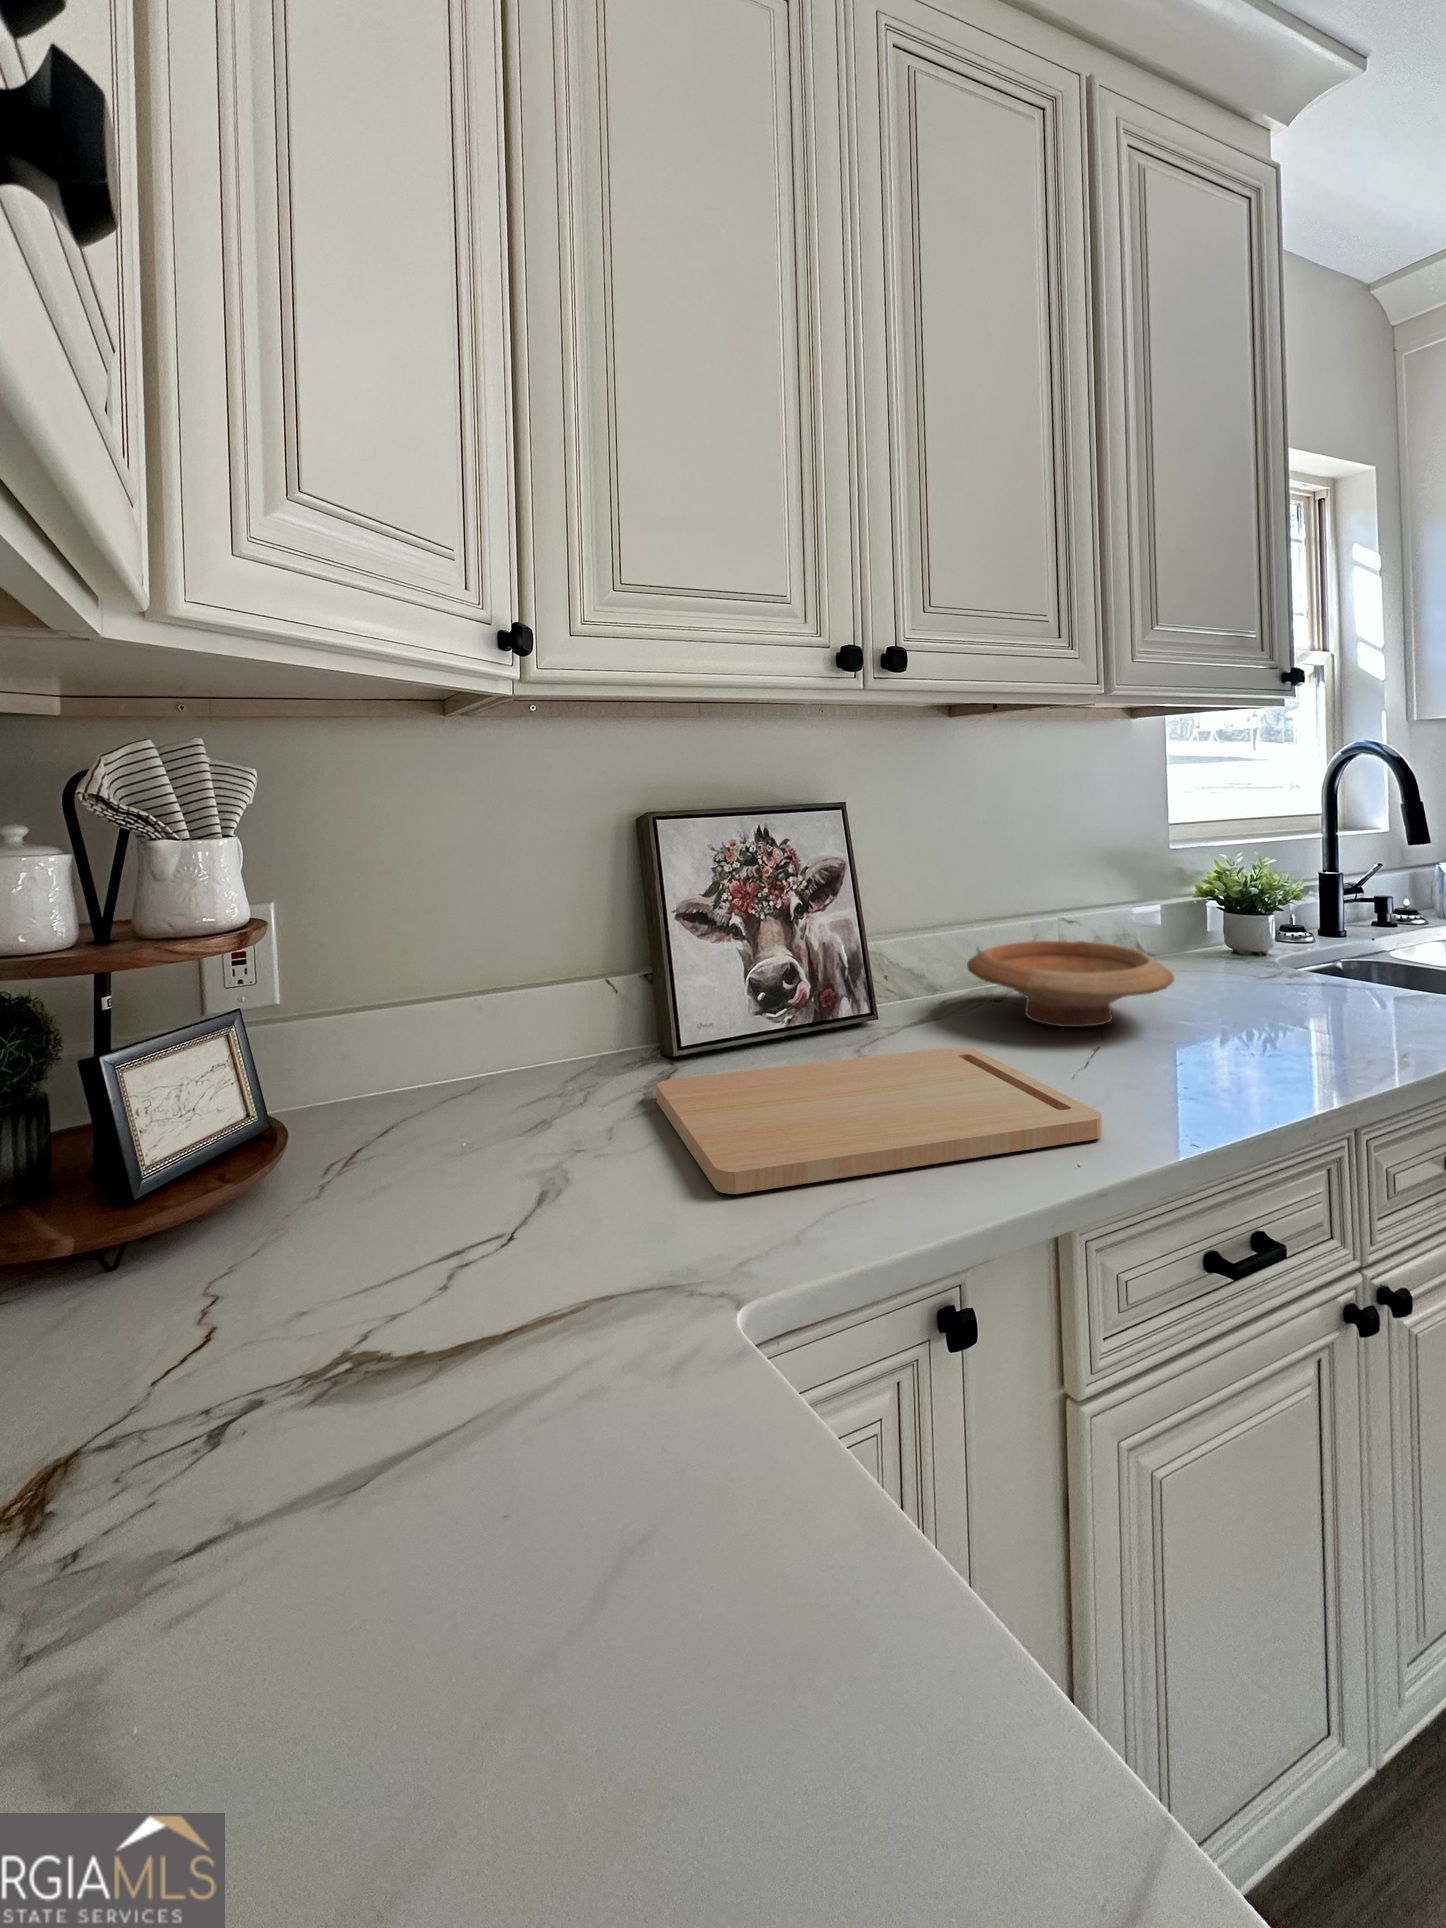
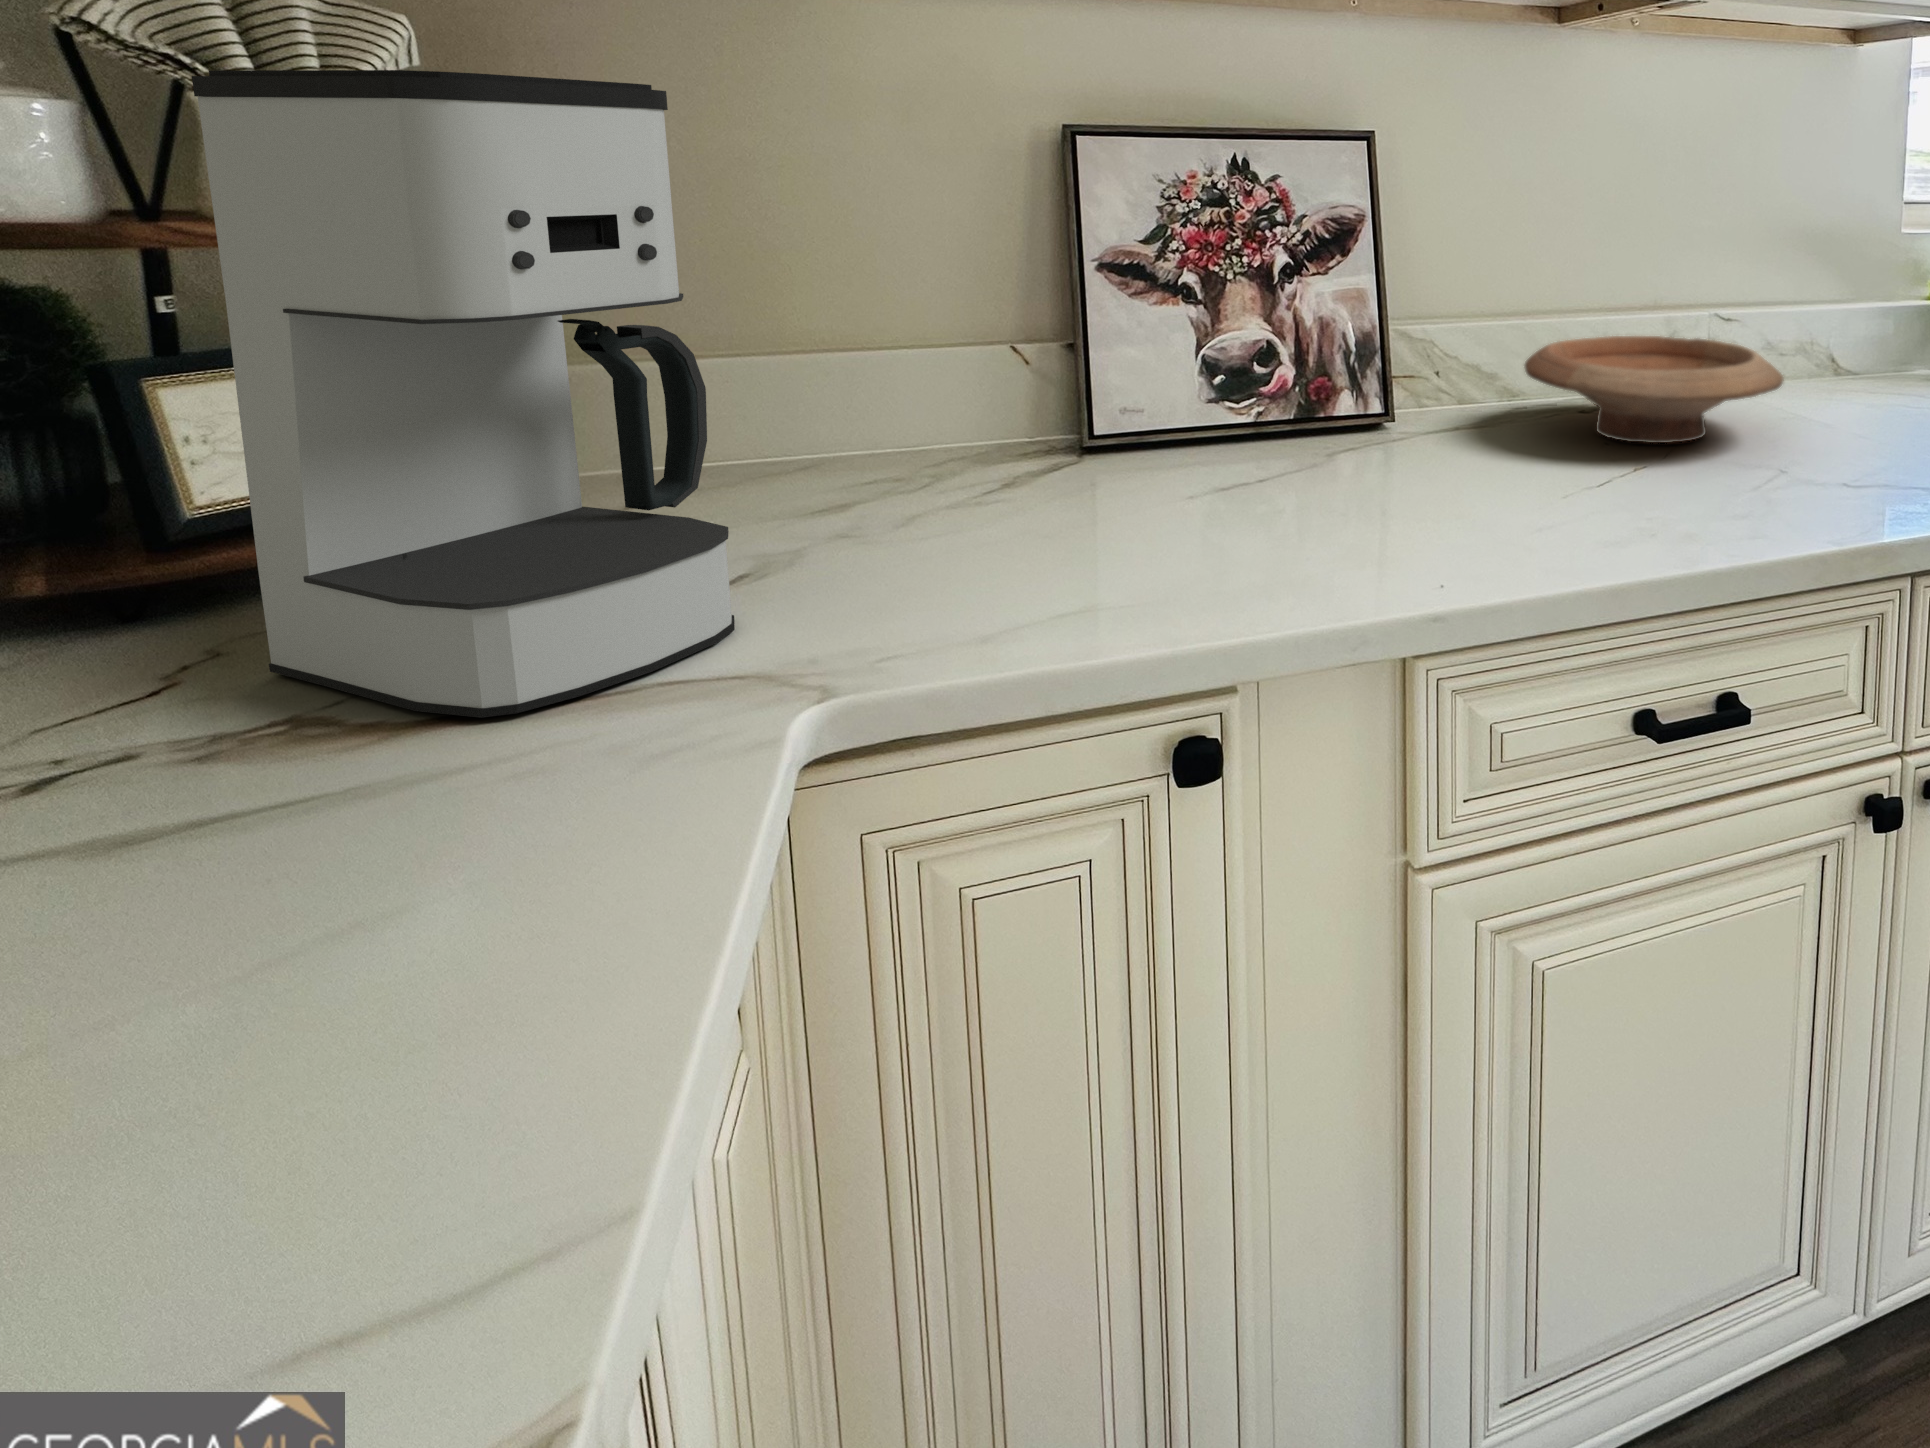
coffee maker: none [271,825,600,1342] -> present [192,70,735,718]
cutting board: present [657,1047,1102,1194] -> none [949,452,1518,589]

